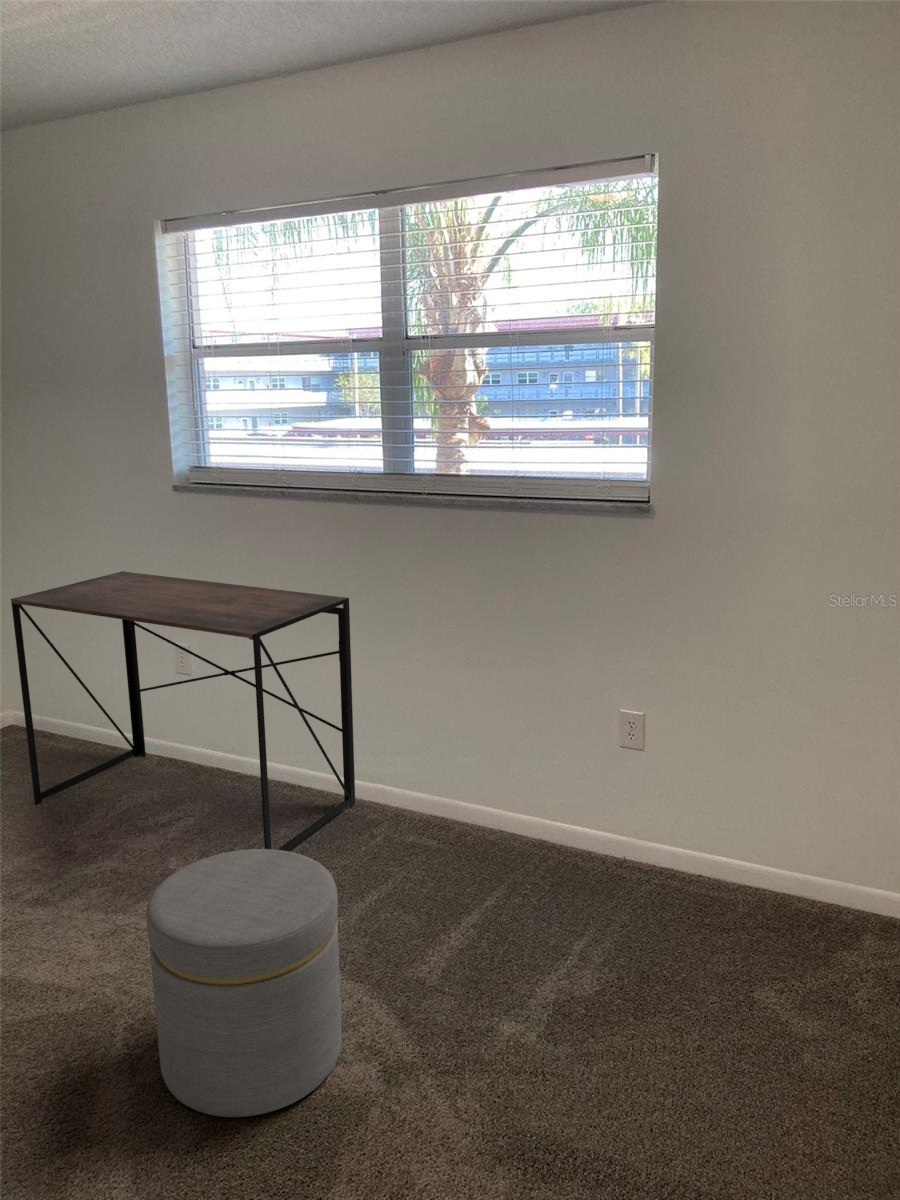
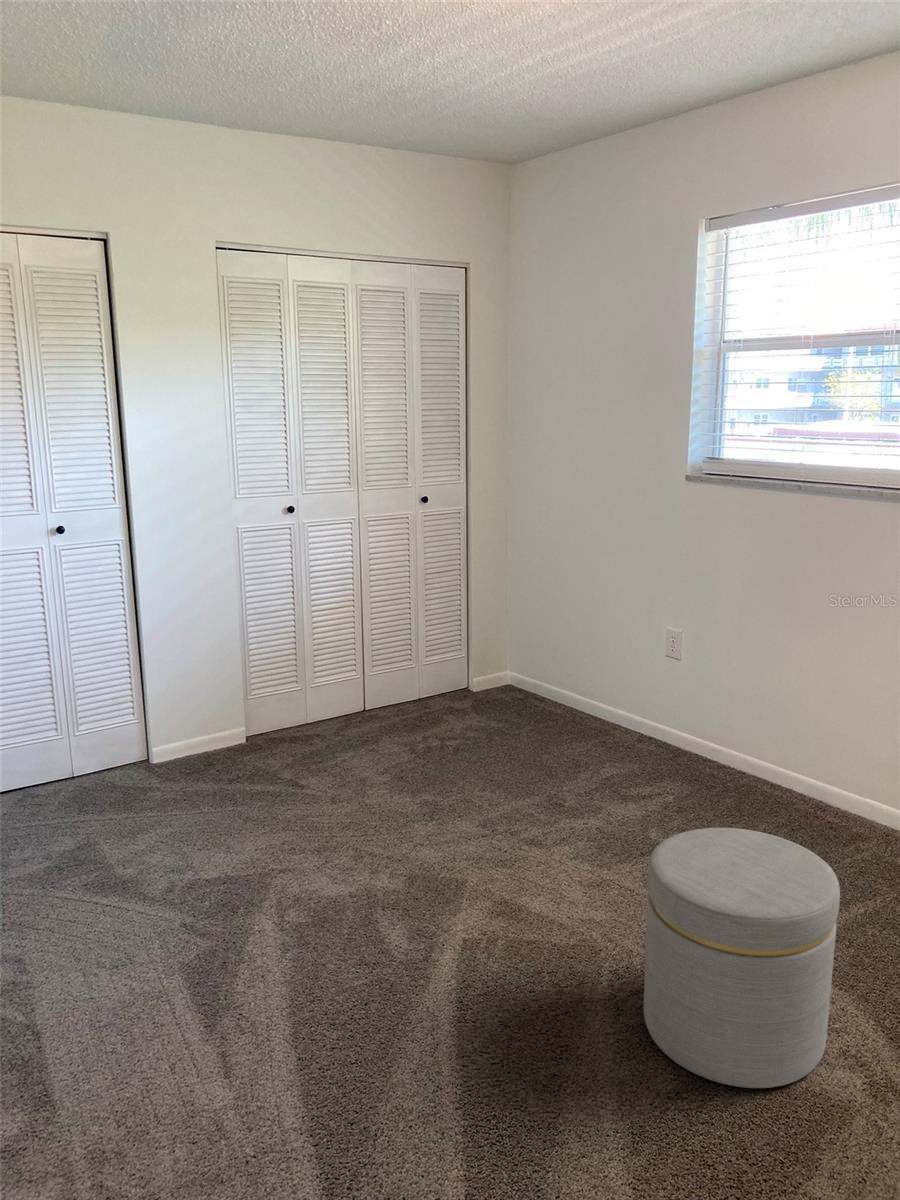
desk: present [11,571,355,851] -> none [530,555,858,858]

